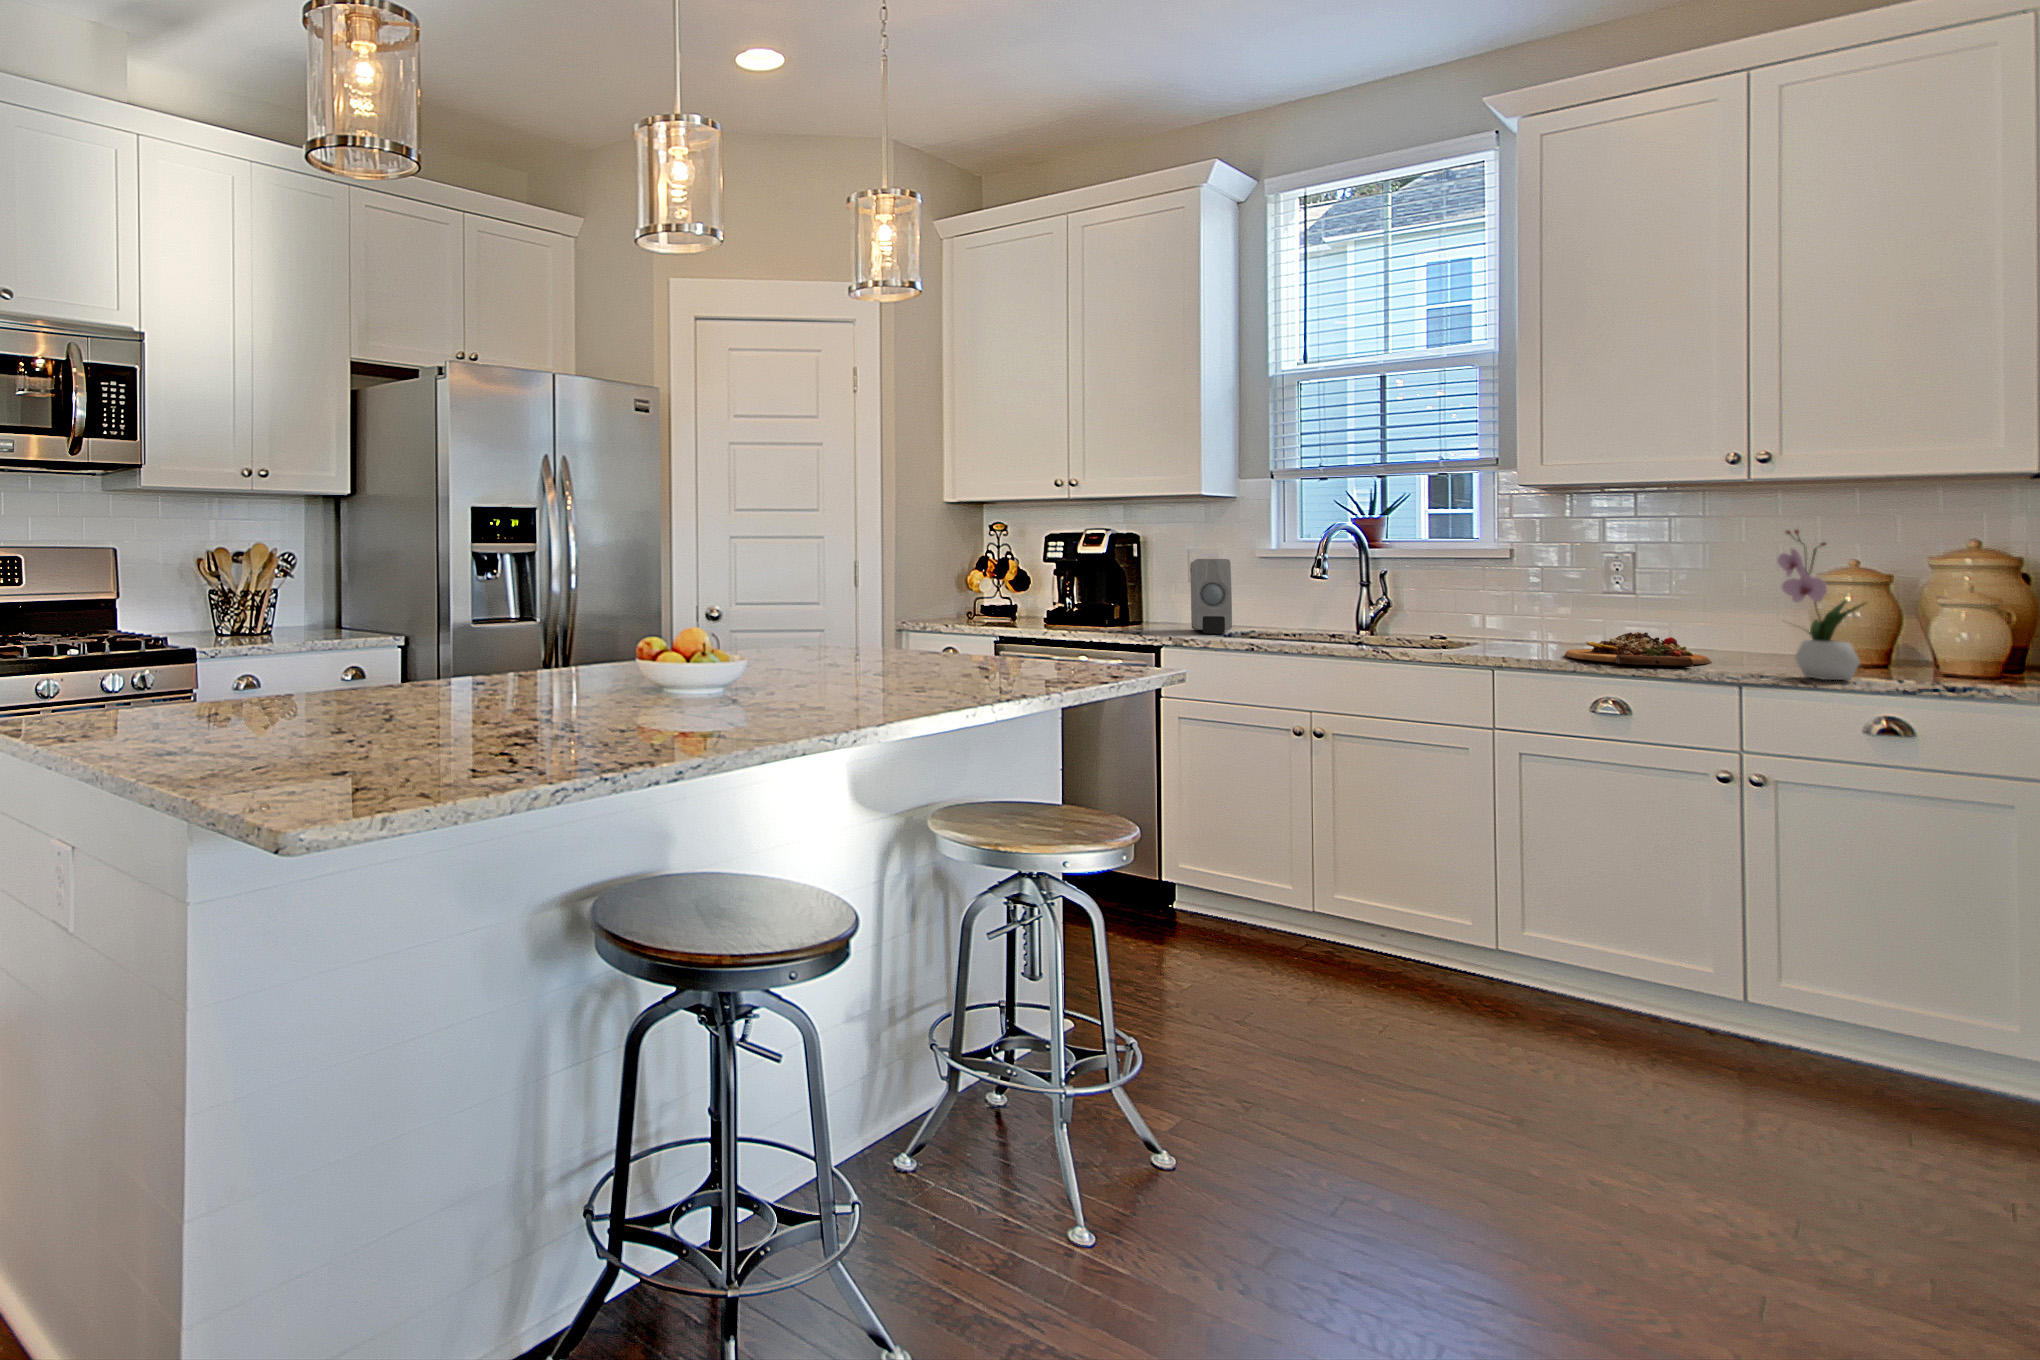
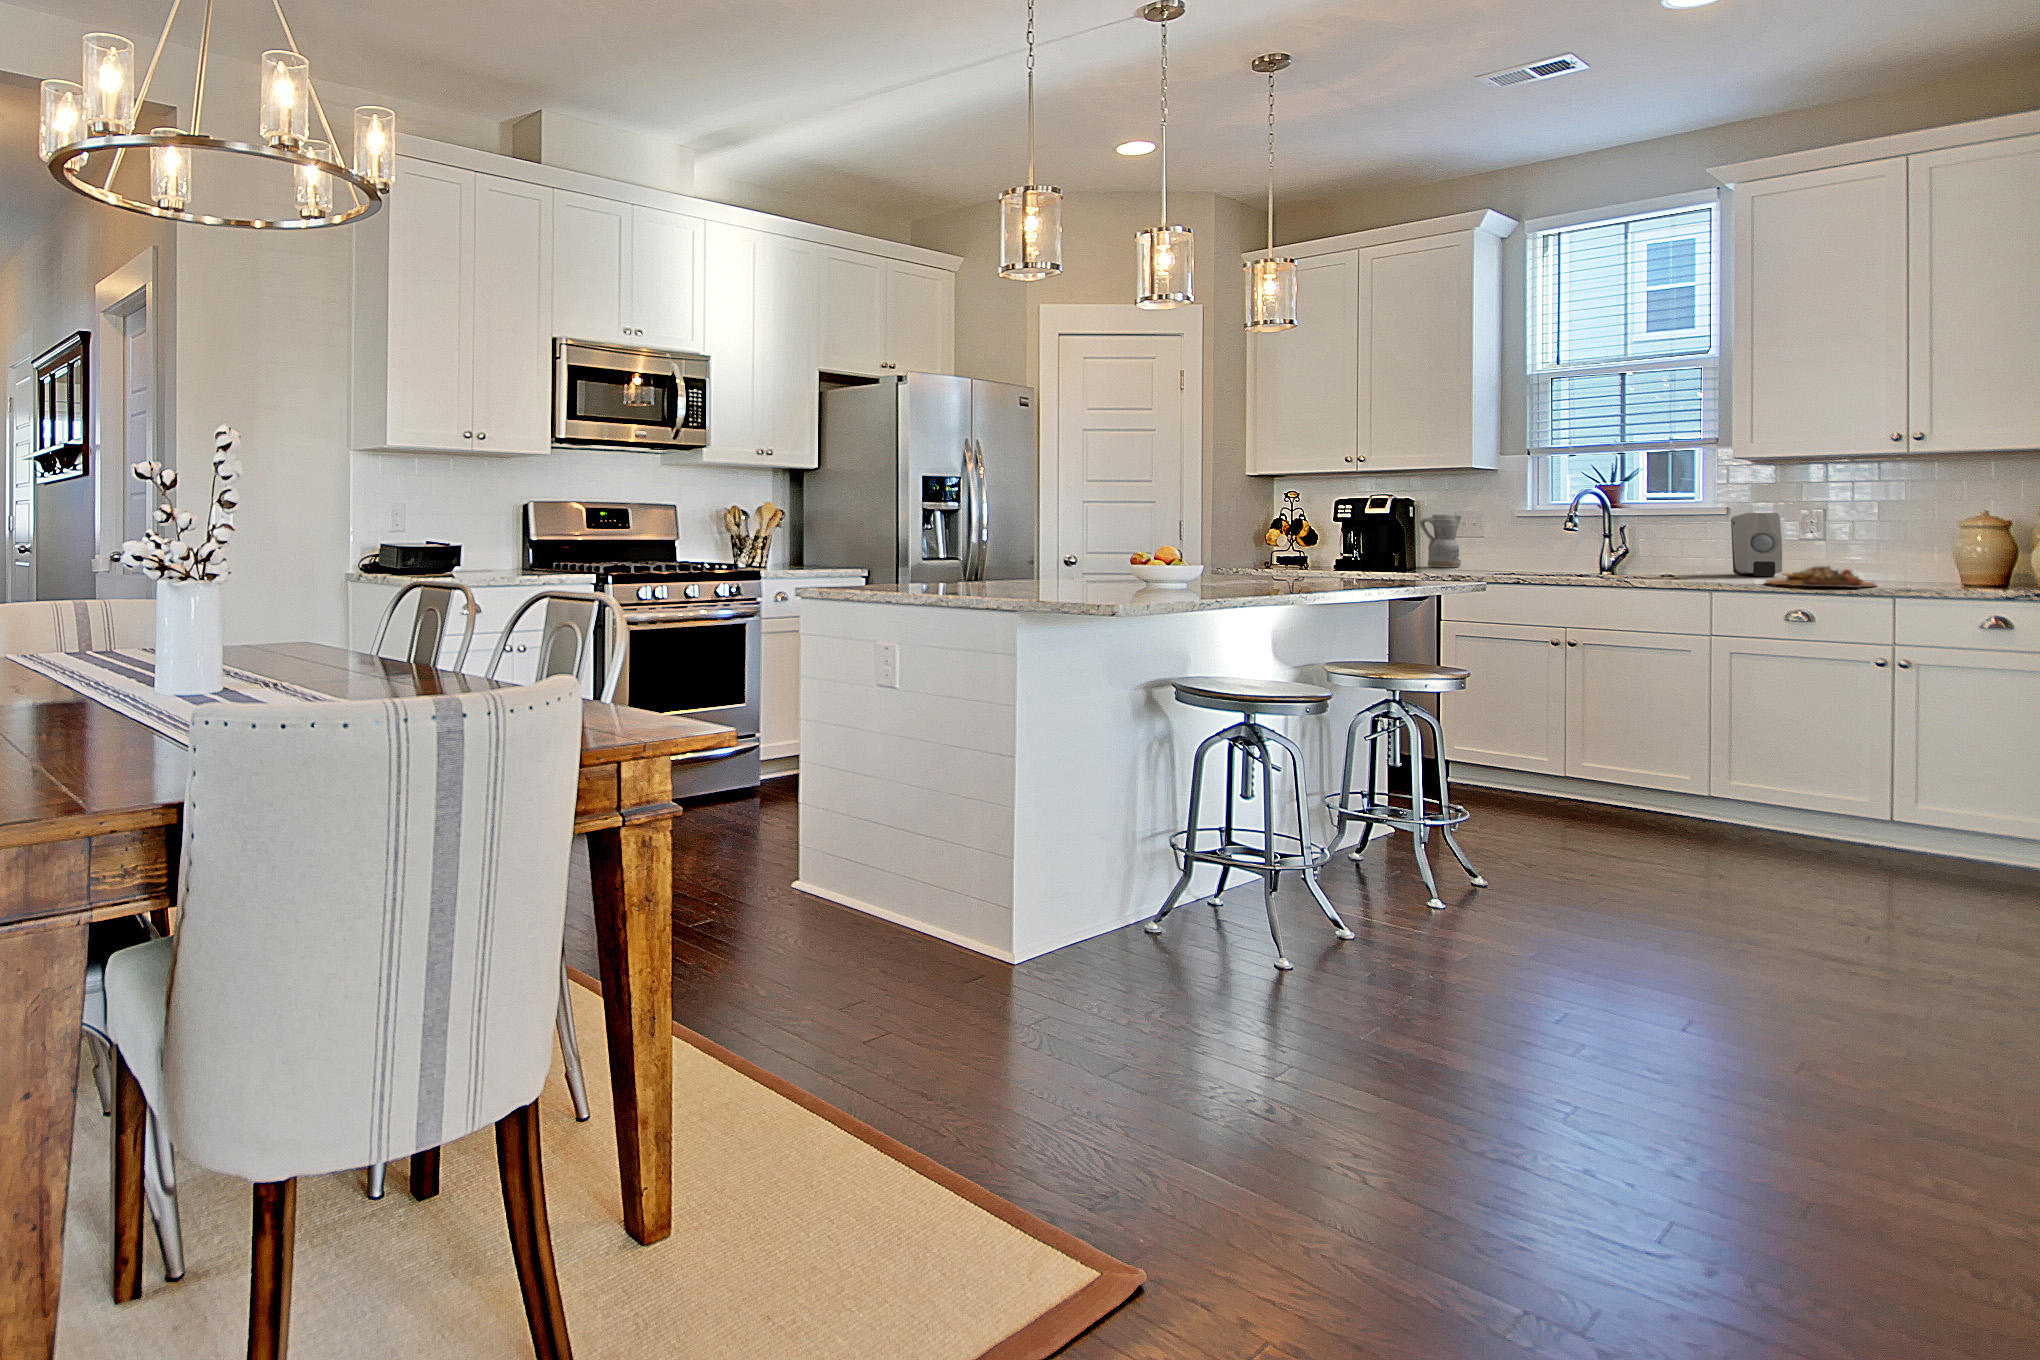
flower arrangement: present [1777,530,1865,680] -> none [1923,489,1989,594]
ceramic pitcher: none [1145,554,1194,622] -> present [1420,514,1461,567]
soap dispenser: present [1190,559,1232,634] -> present [1731,513,1782,576]

